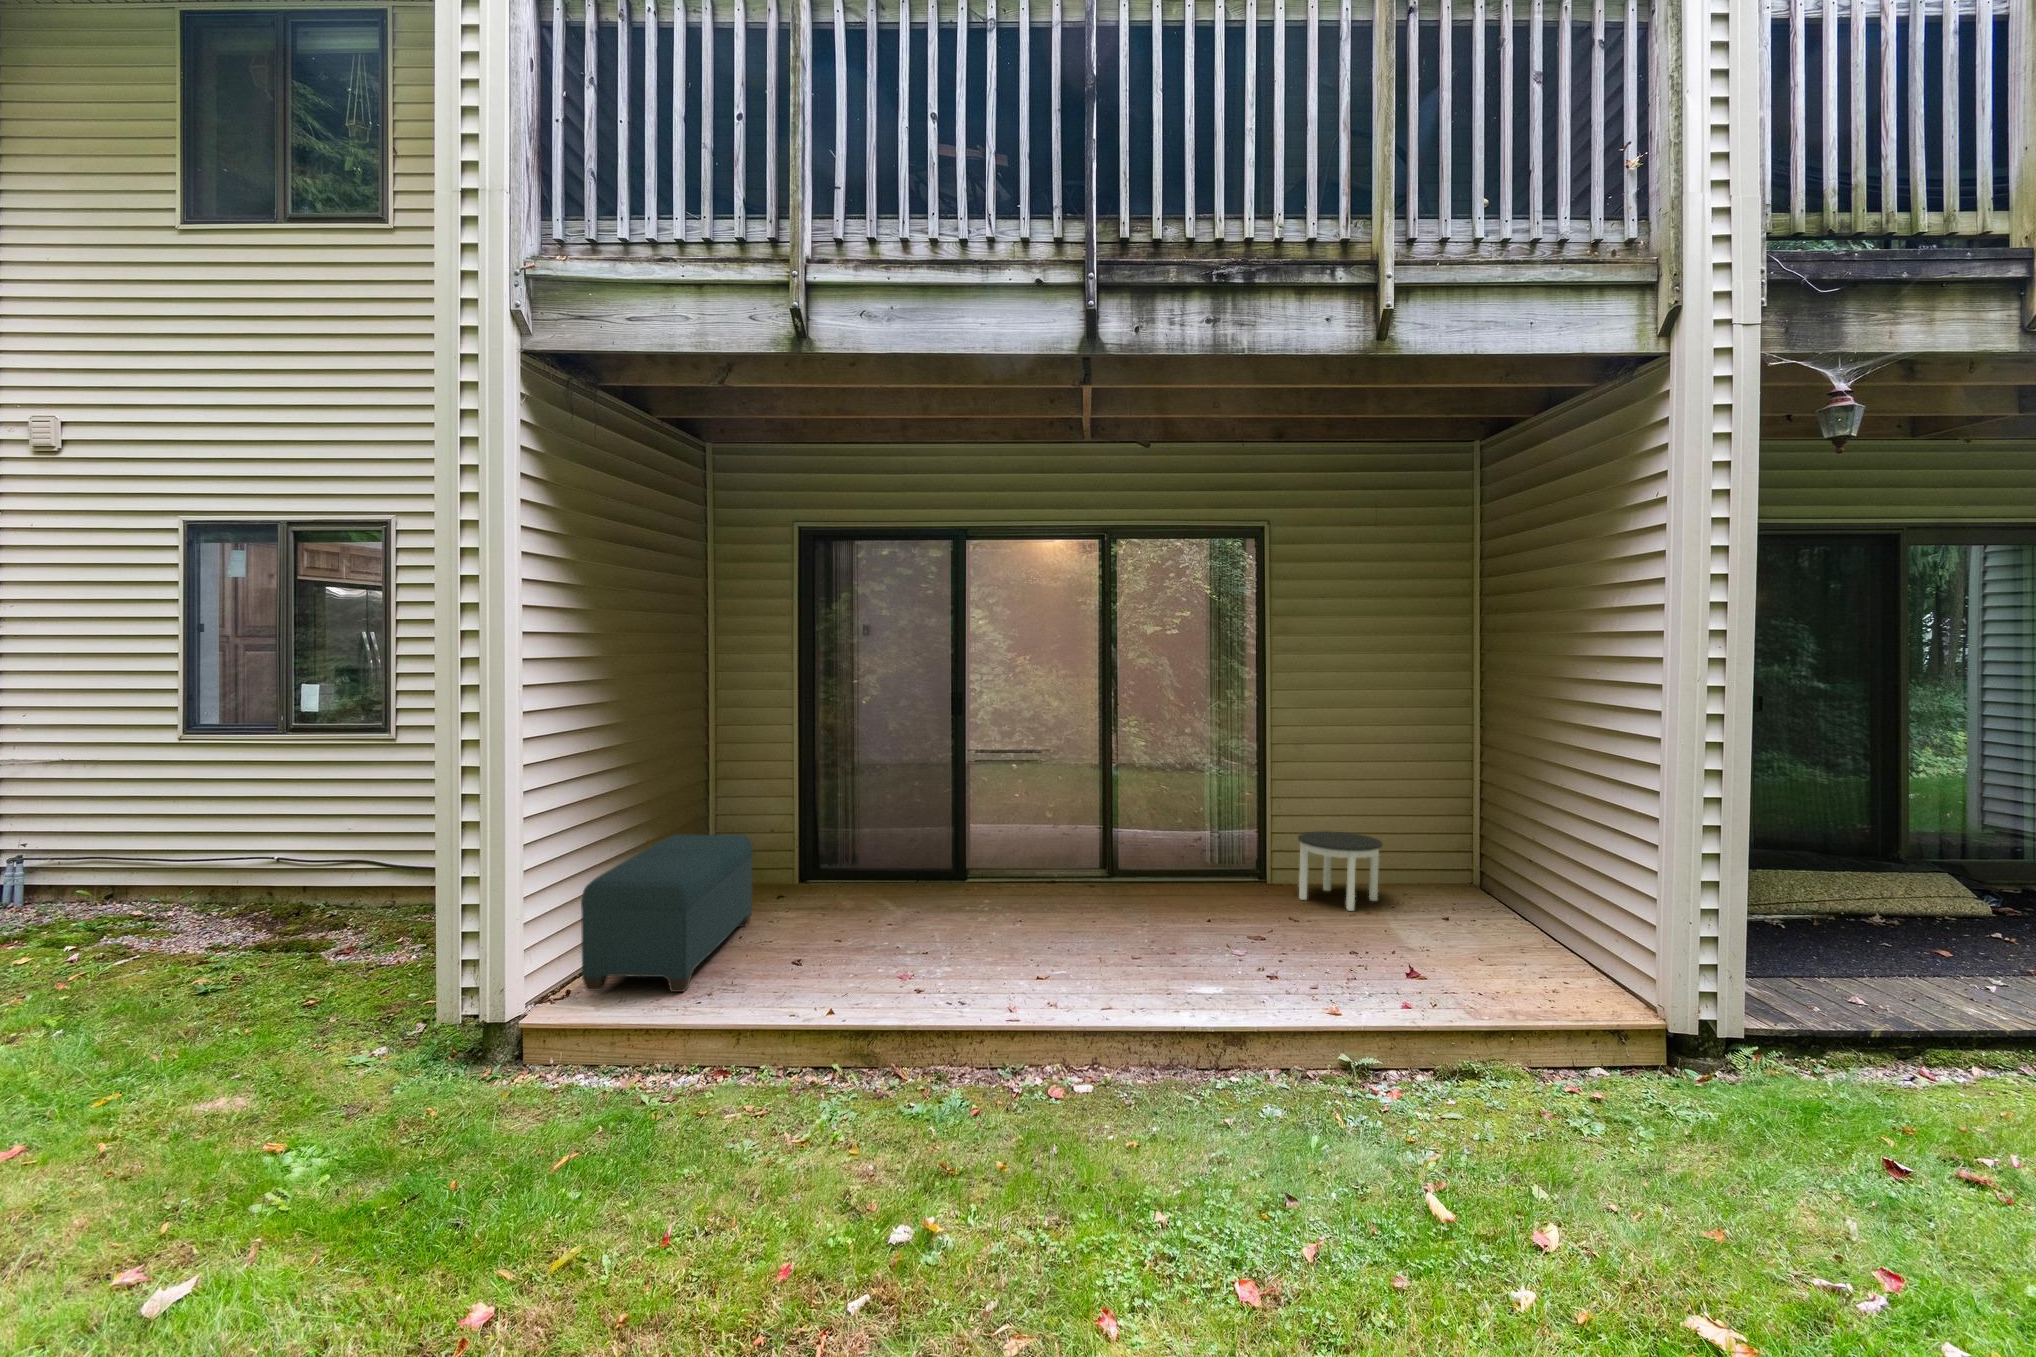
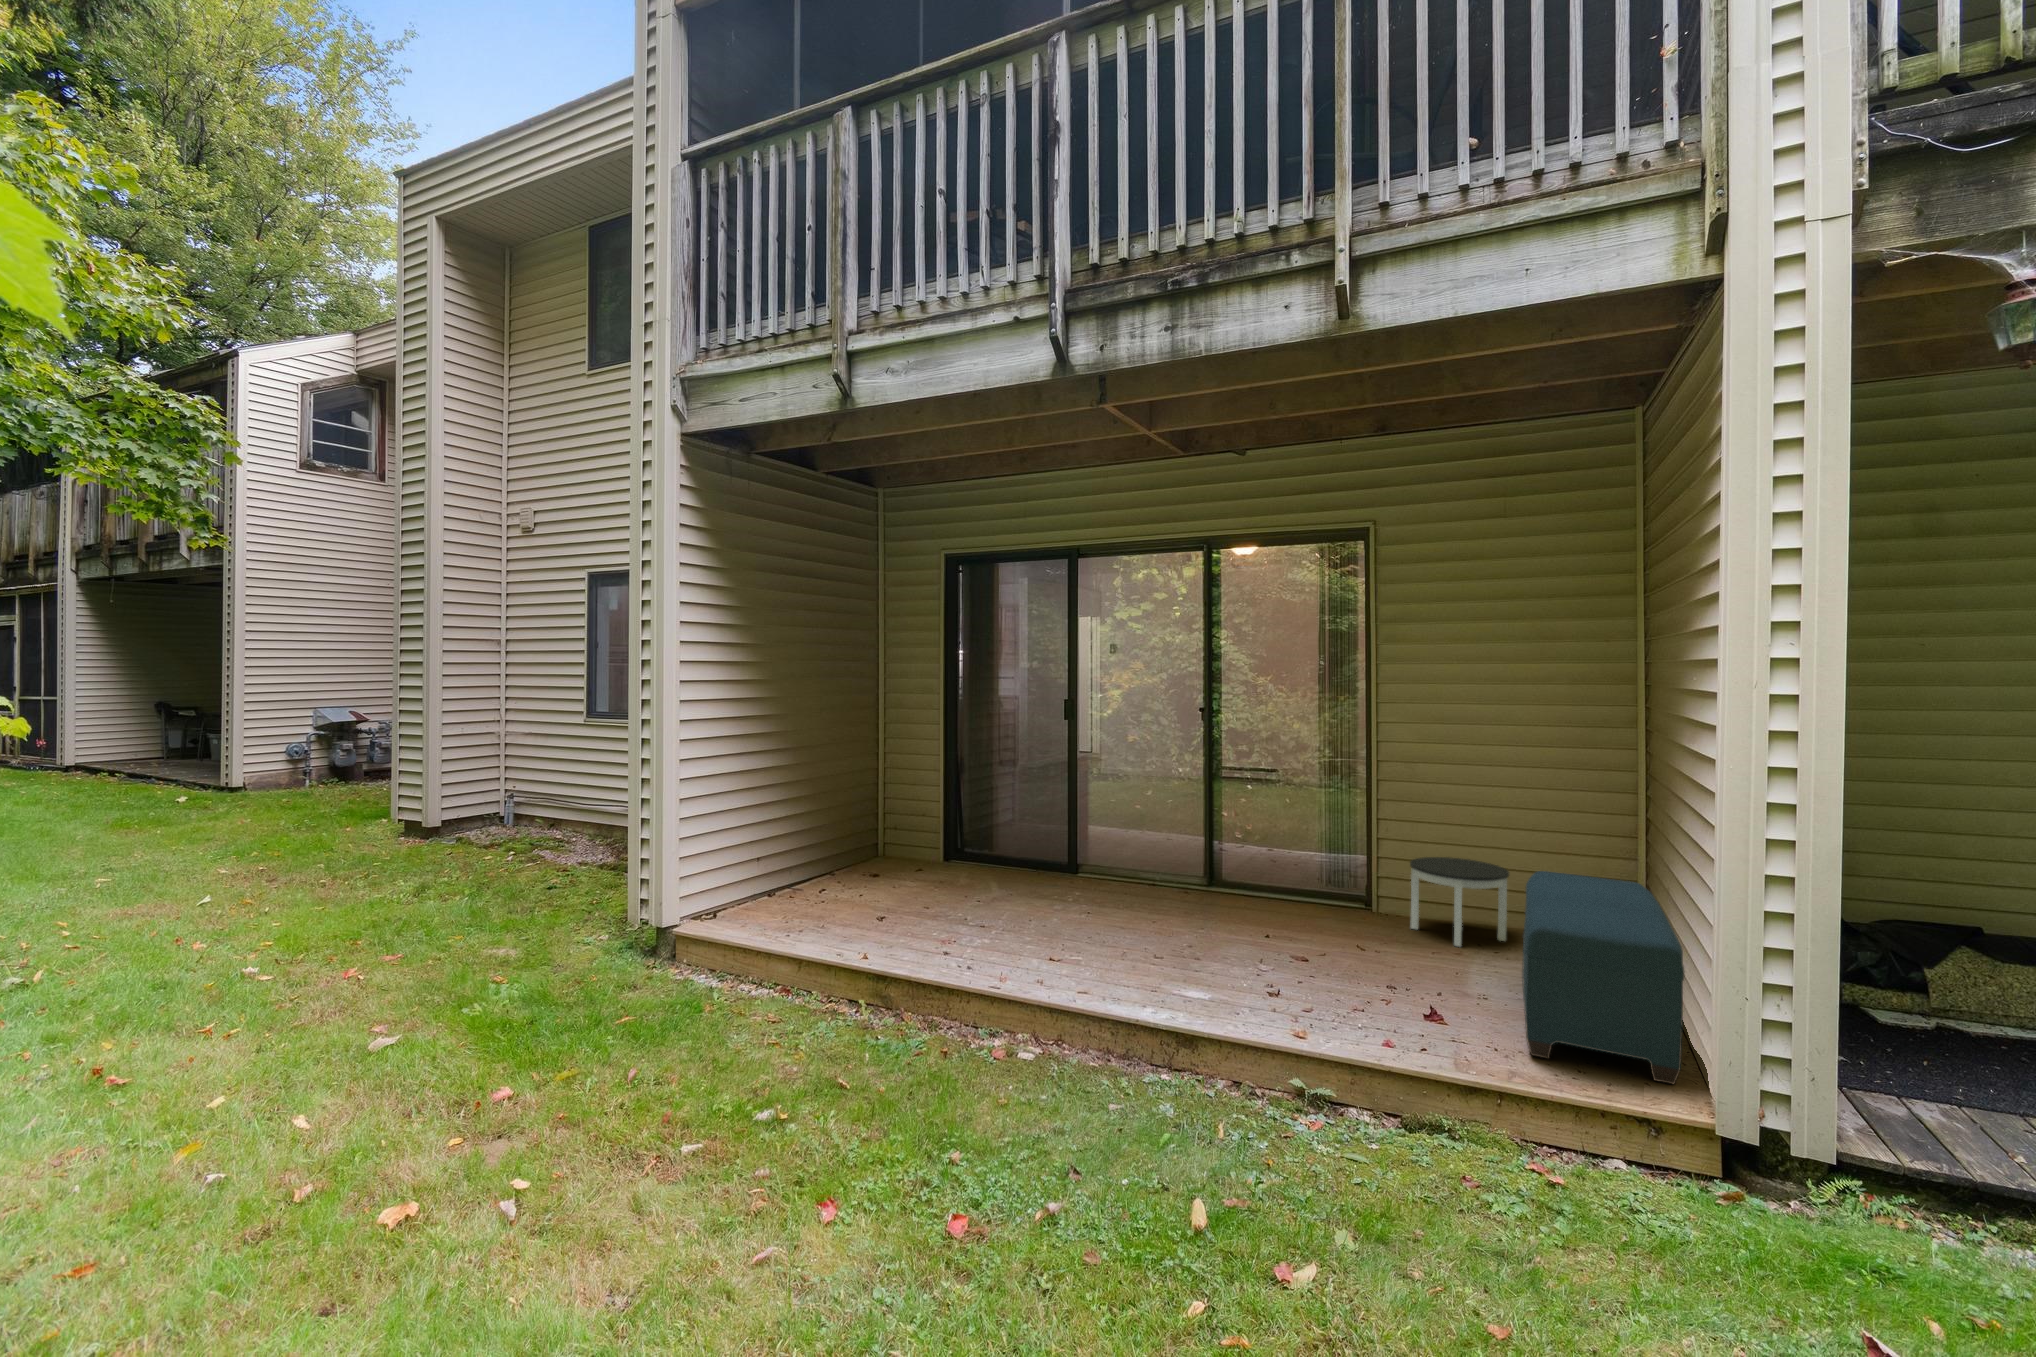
bench: present [581,835,753,992] -> present [1522,871,1685,1084]

